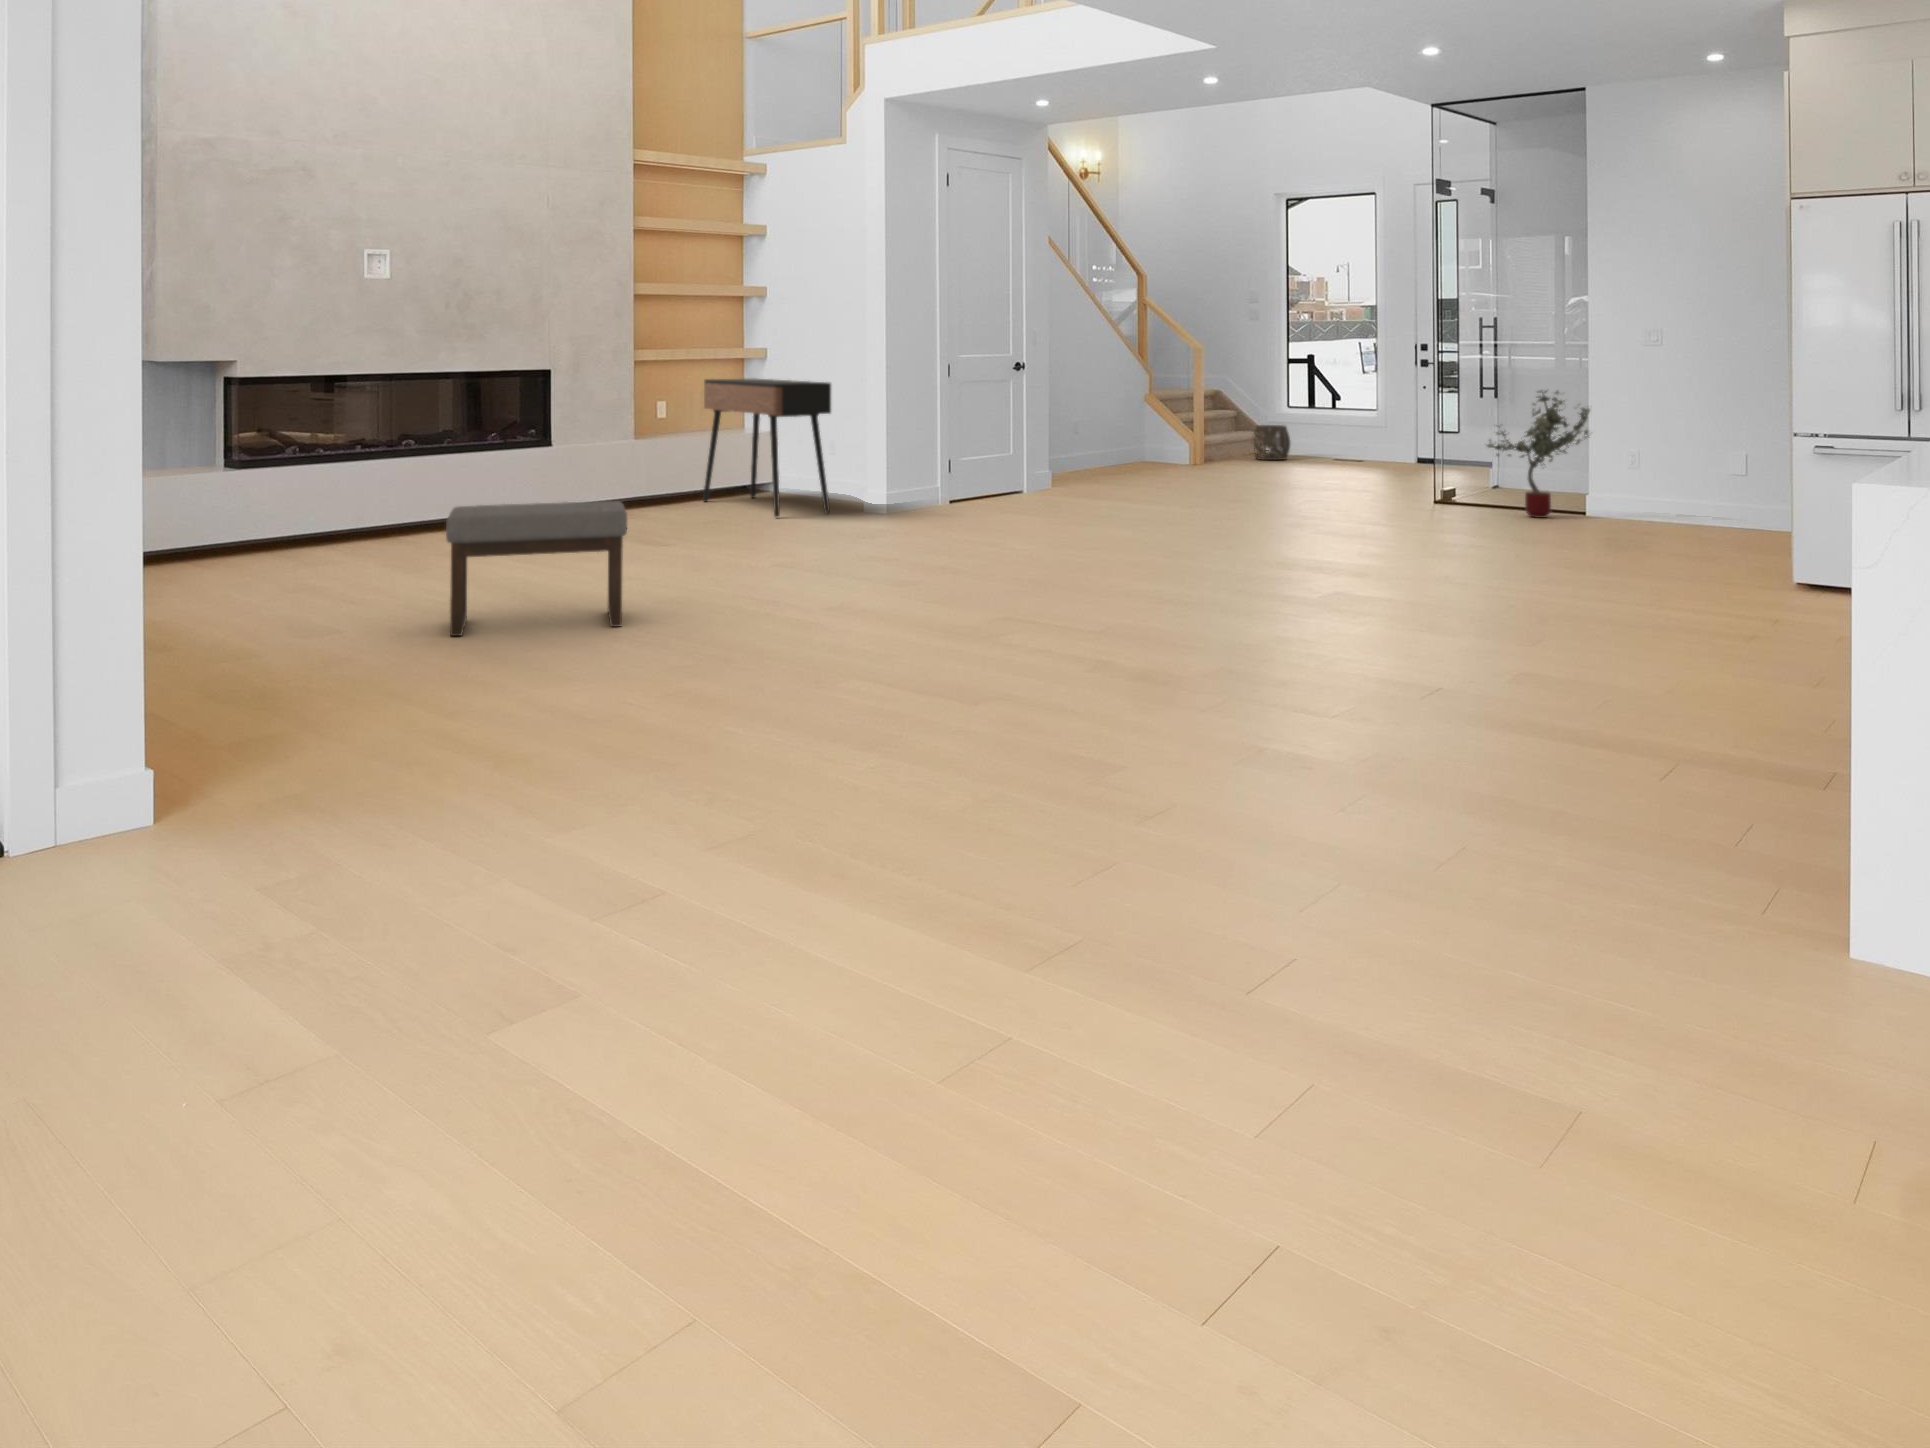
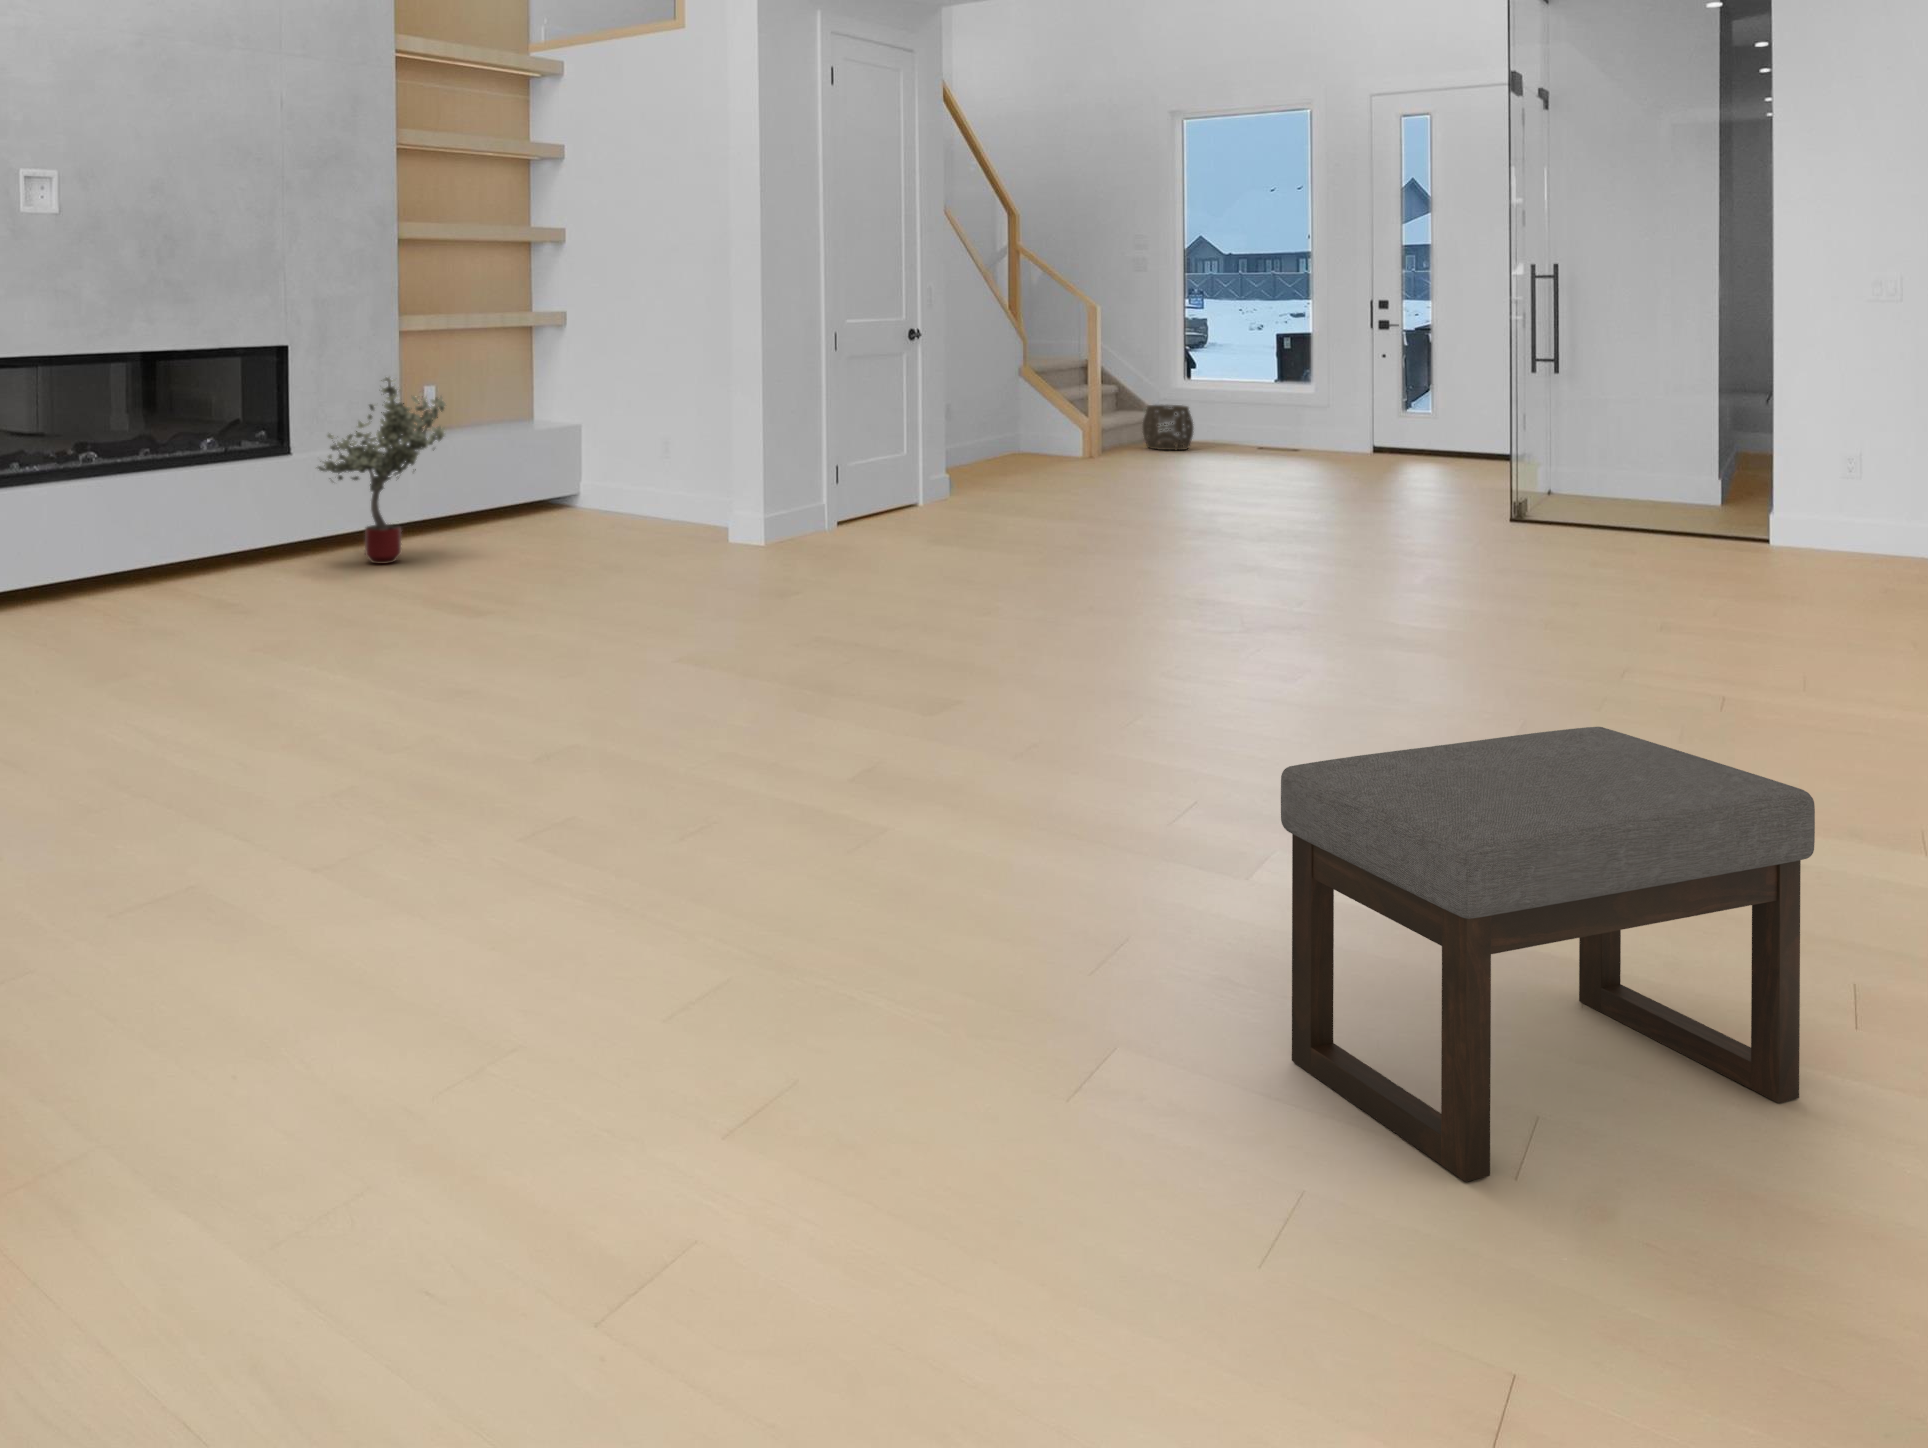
console table: present [703,378,831,517] -> none [492,354,690,558]
potted tree: present [1487,390,1590,518] -> present [316,377,446,564]
ottoman: present [446,501,627,636] -> present [1281,727,1815,1182]

